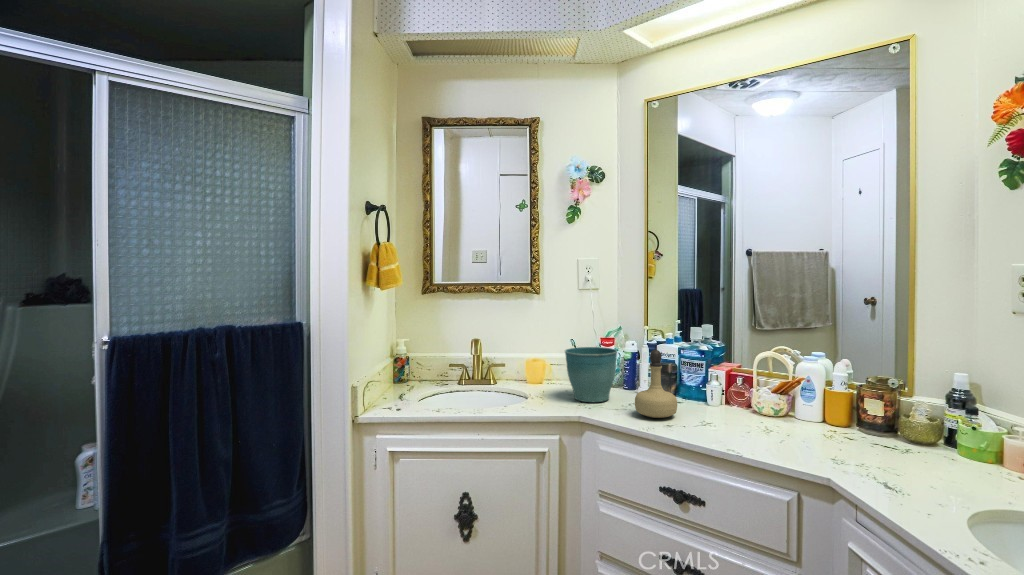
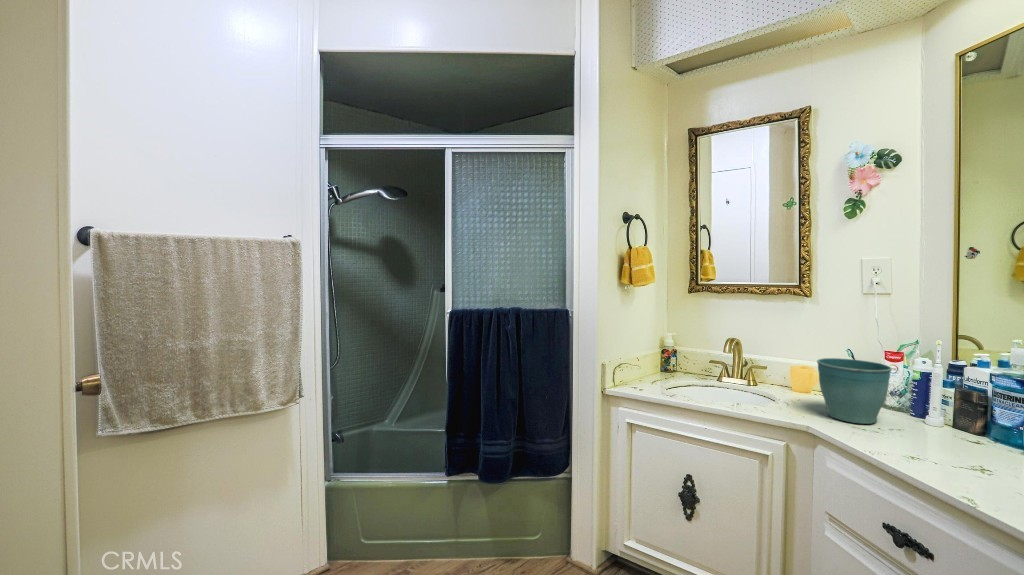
perfume bottle: present [635,350,677,418] -> none [897,375,967,460]

